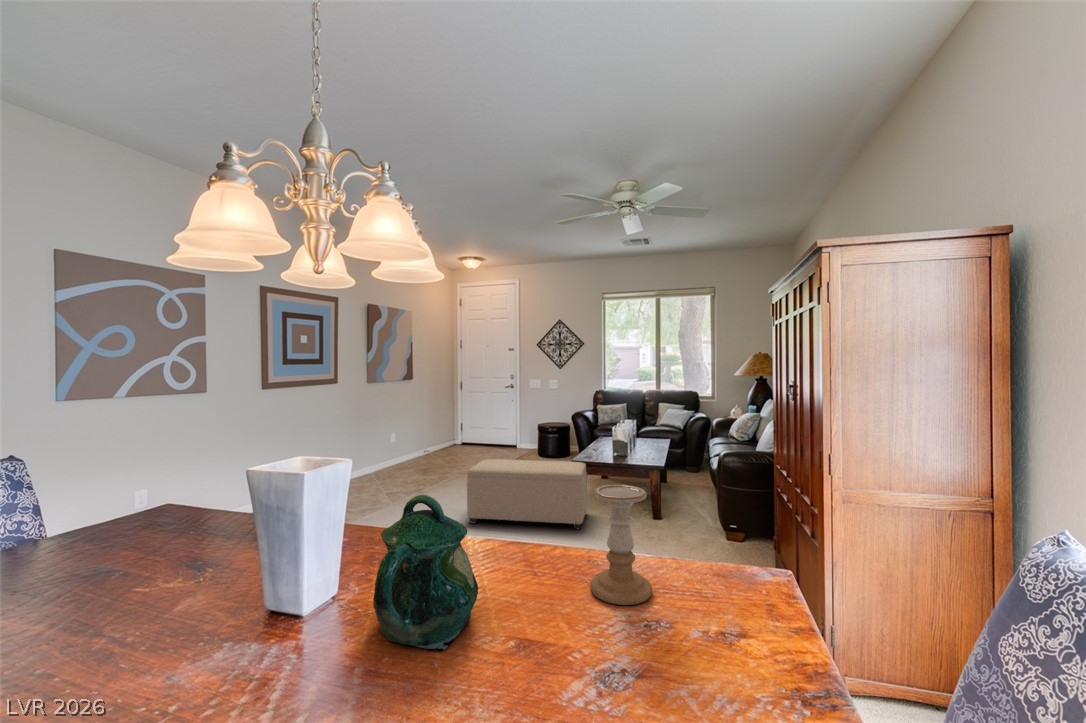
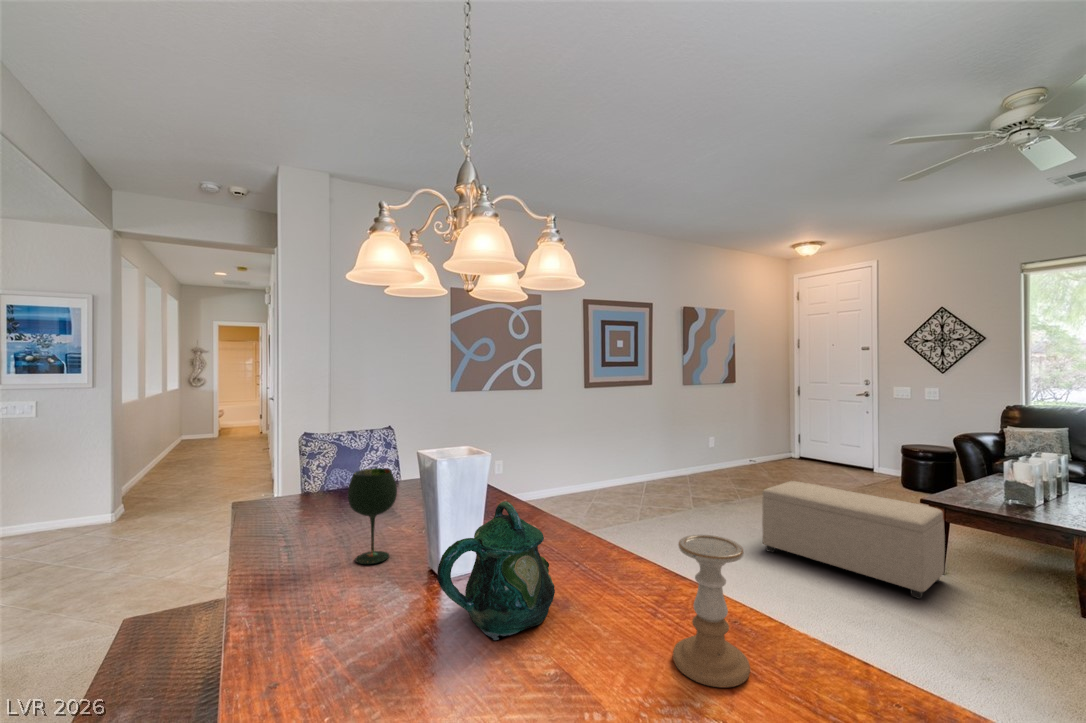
wine glass: none [101,496,194,650] -> present [348,468,397,564]

